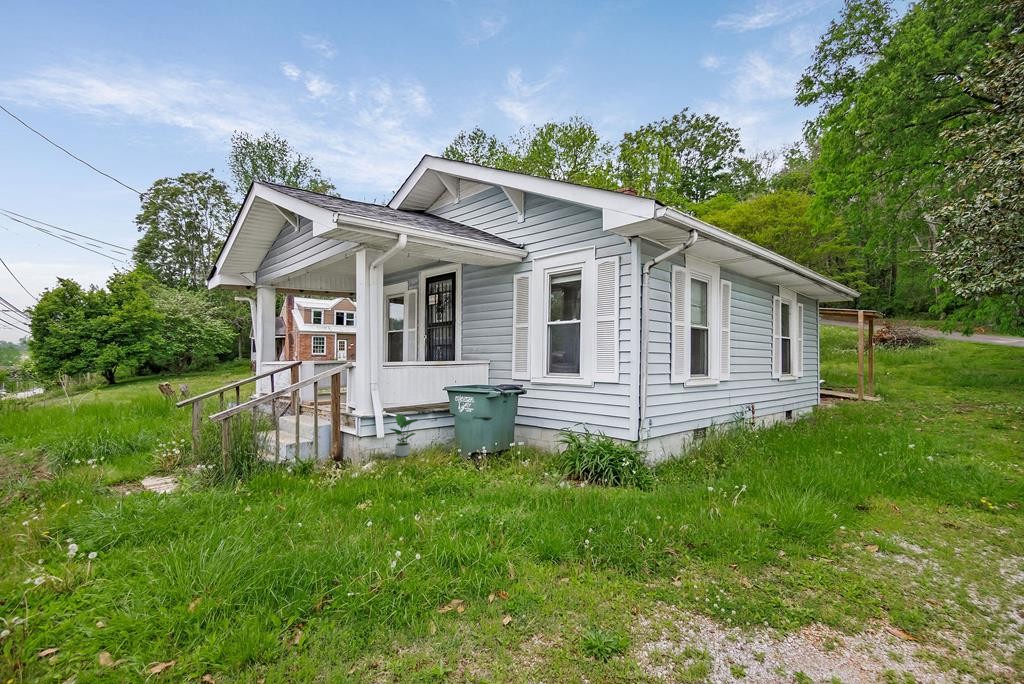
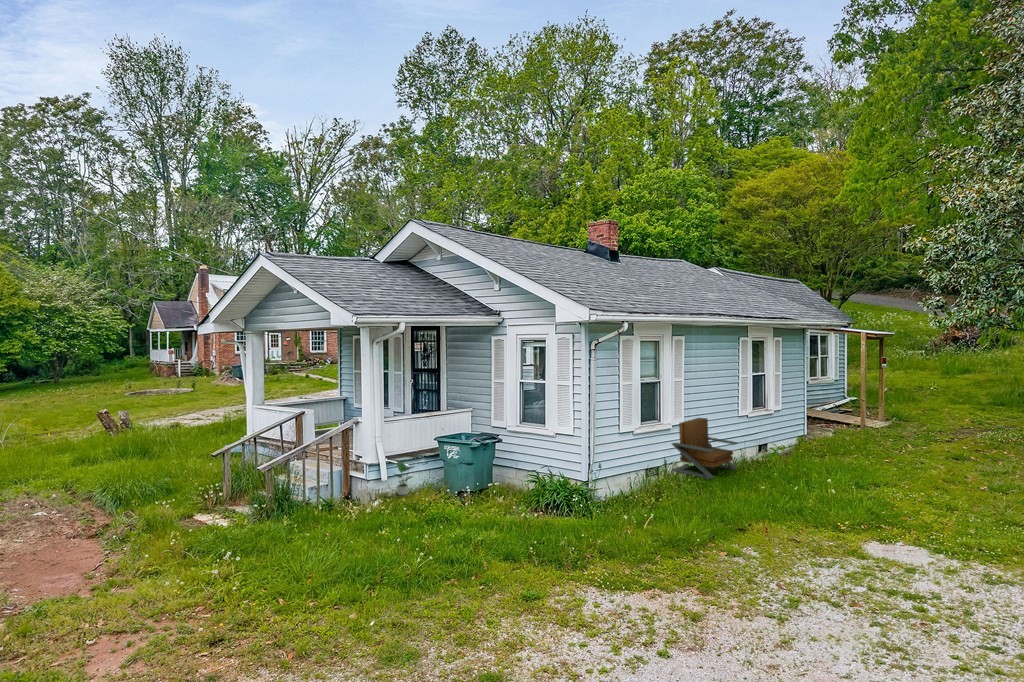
lounge chair: none [721,377,797,444] -> present [672,418,737,479]

